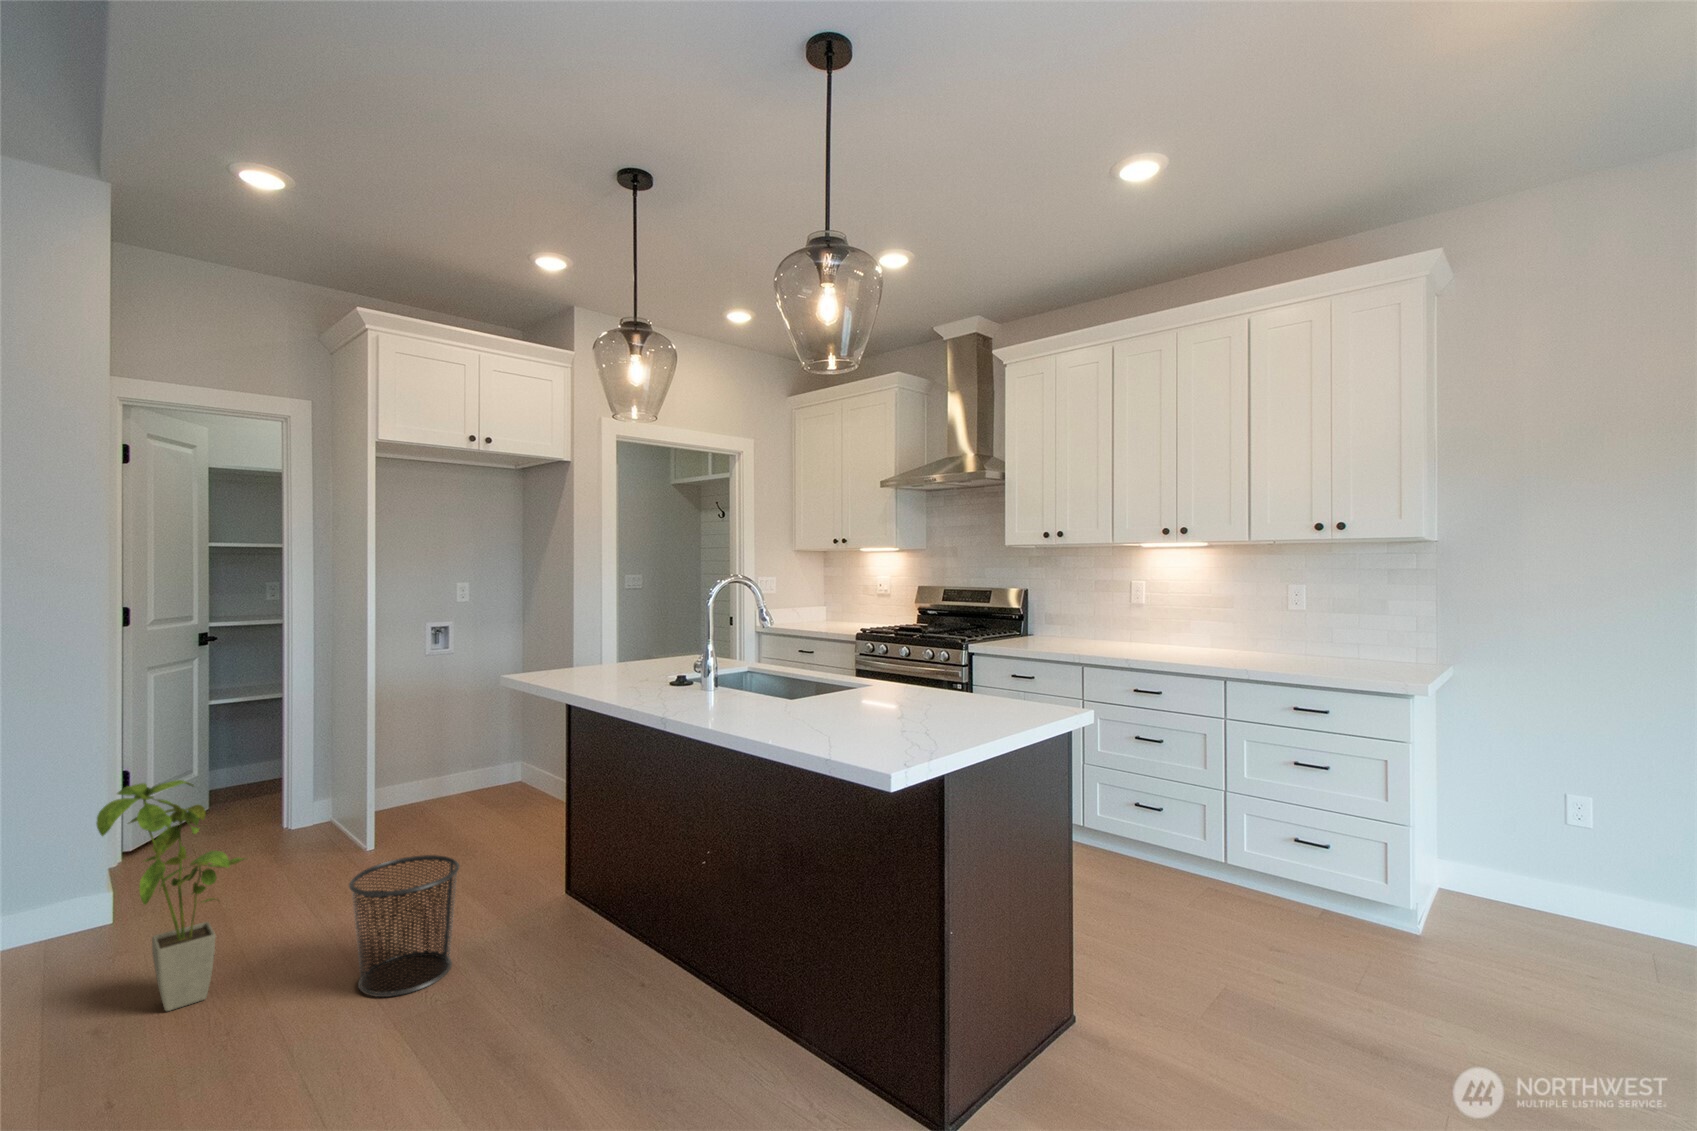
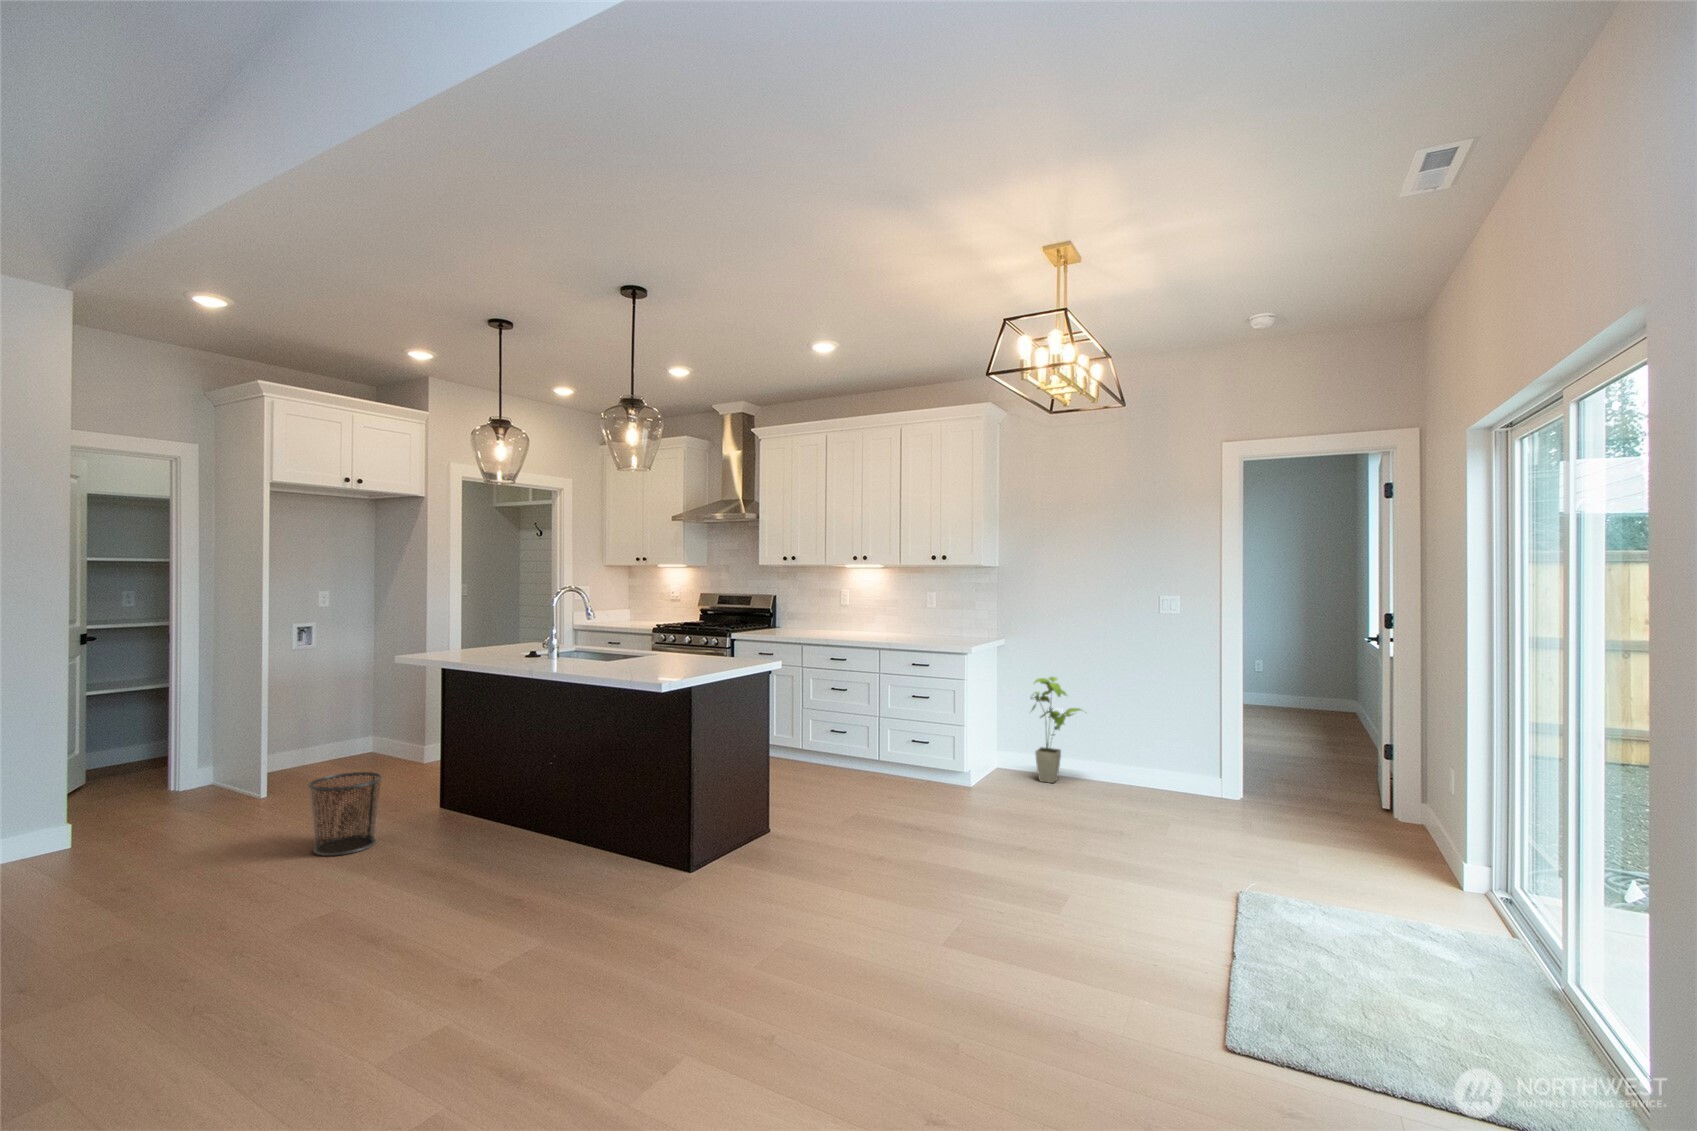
house plant: present [96,780,245,1011] -> present [1031,677,1082,783]

